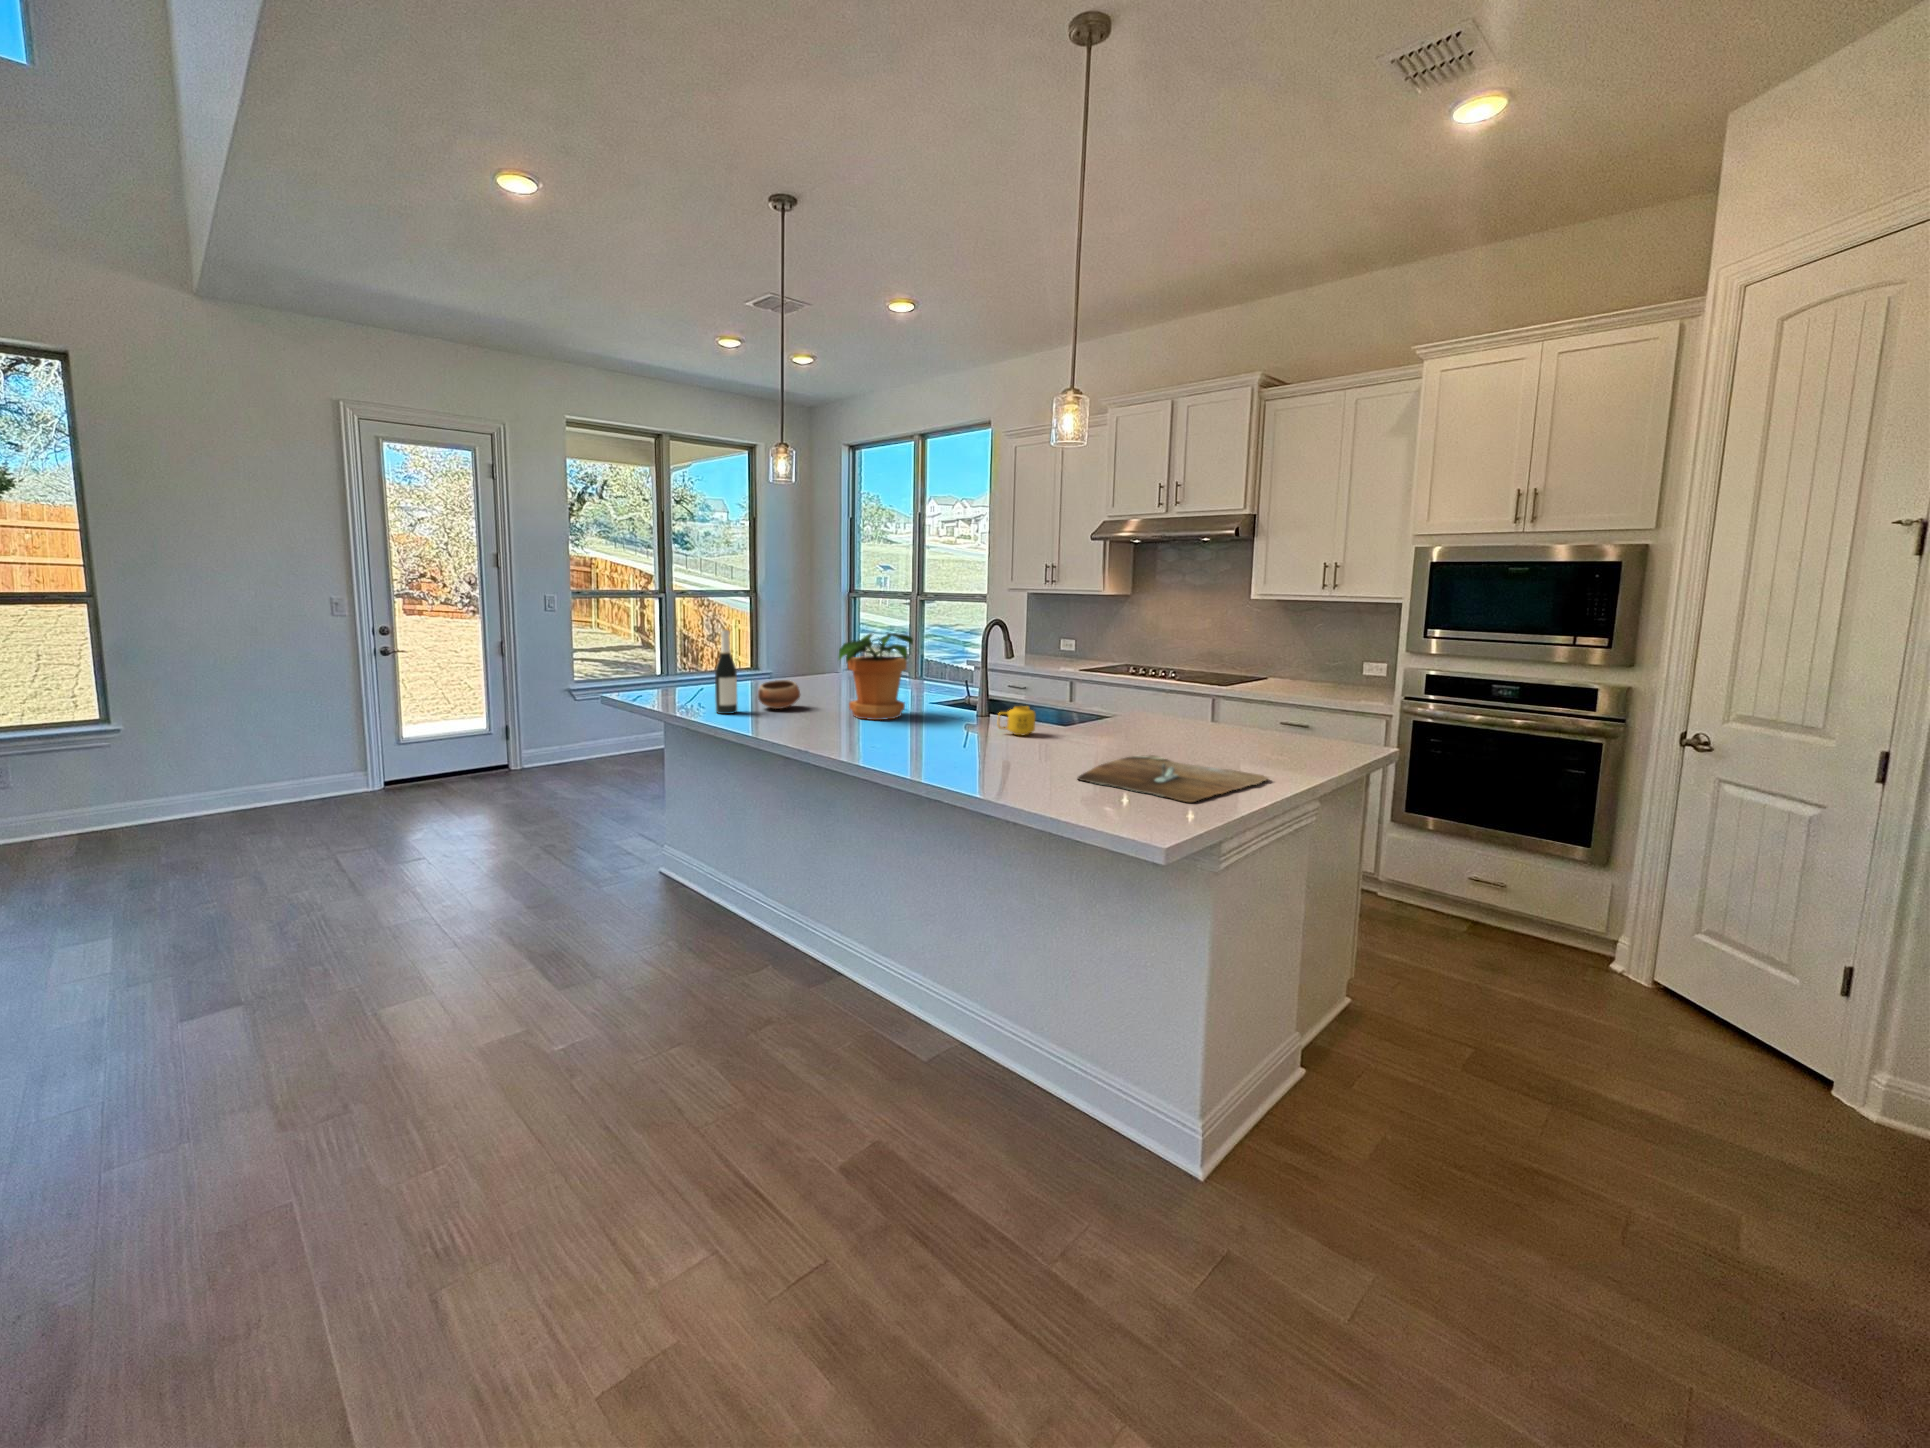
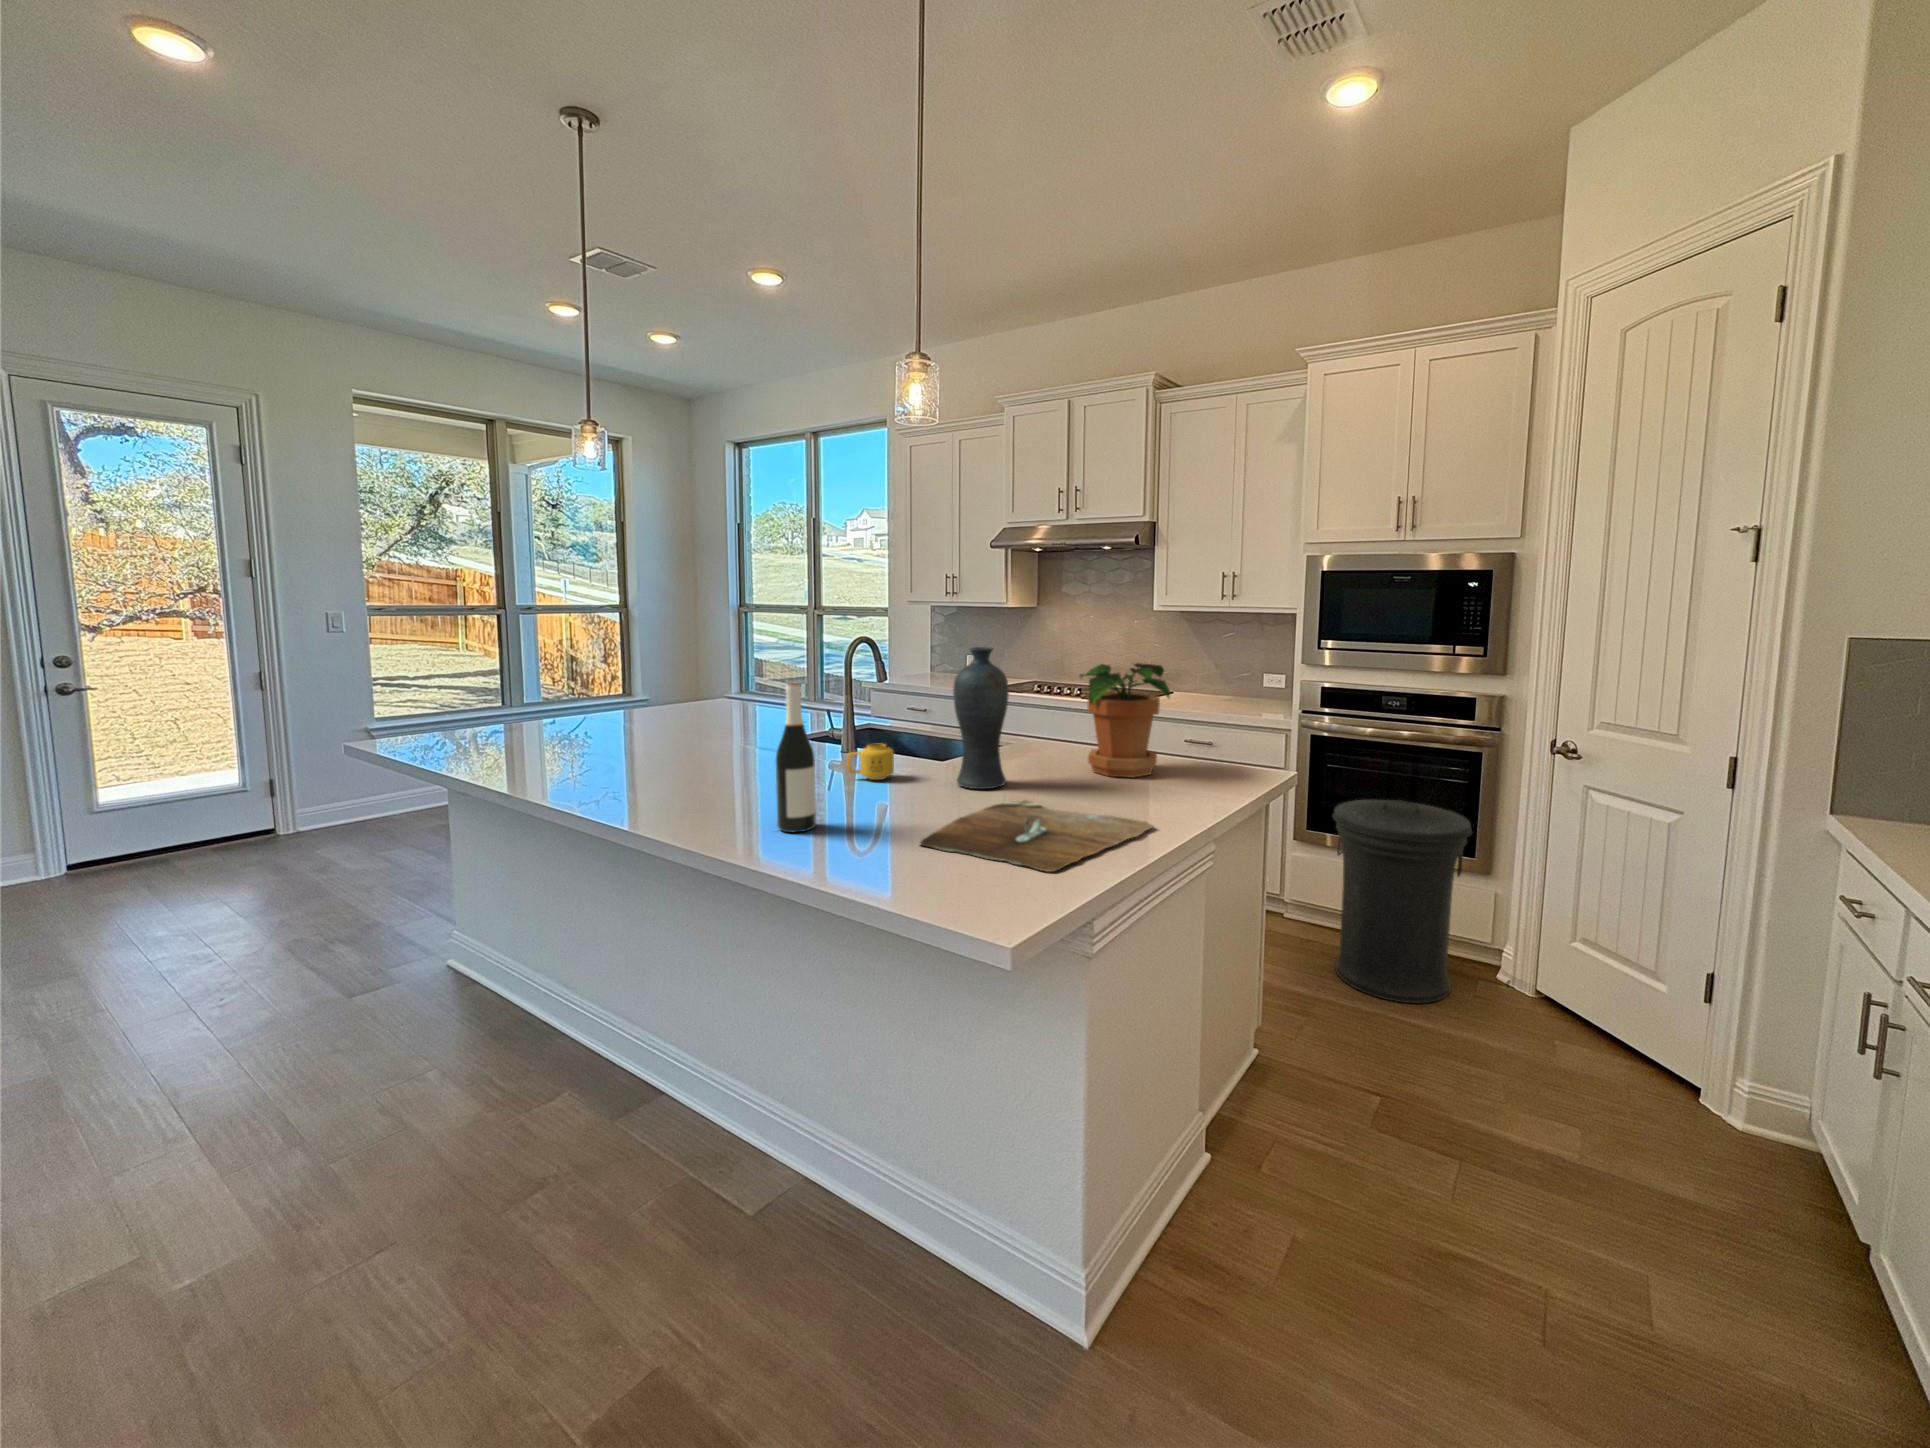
vase: none [1089,628,1137,746] -> present [953,647,1009,789]
wine bottle: present [715,629,738,714] -> present [776,682,816,832]
potted plant: present [839,633,913,720] -> present [1080,663,1170,778]
bowl: present [758,680,800,709] -> none [544,719,607,757]
trash can: none [1430,785,1587,980] -> present [1333,800,1472,1003]

